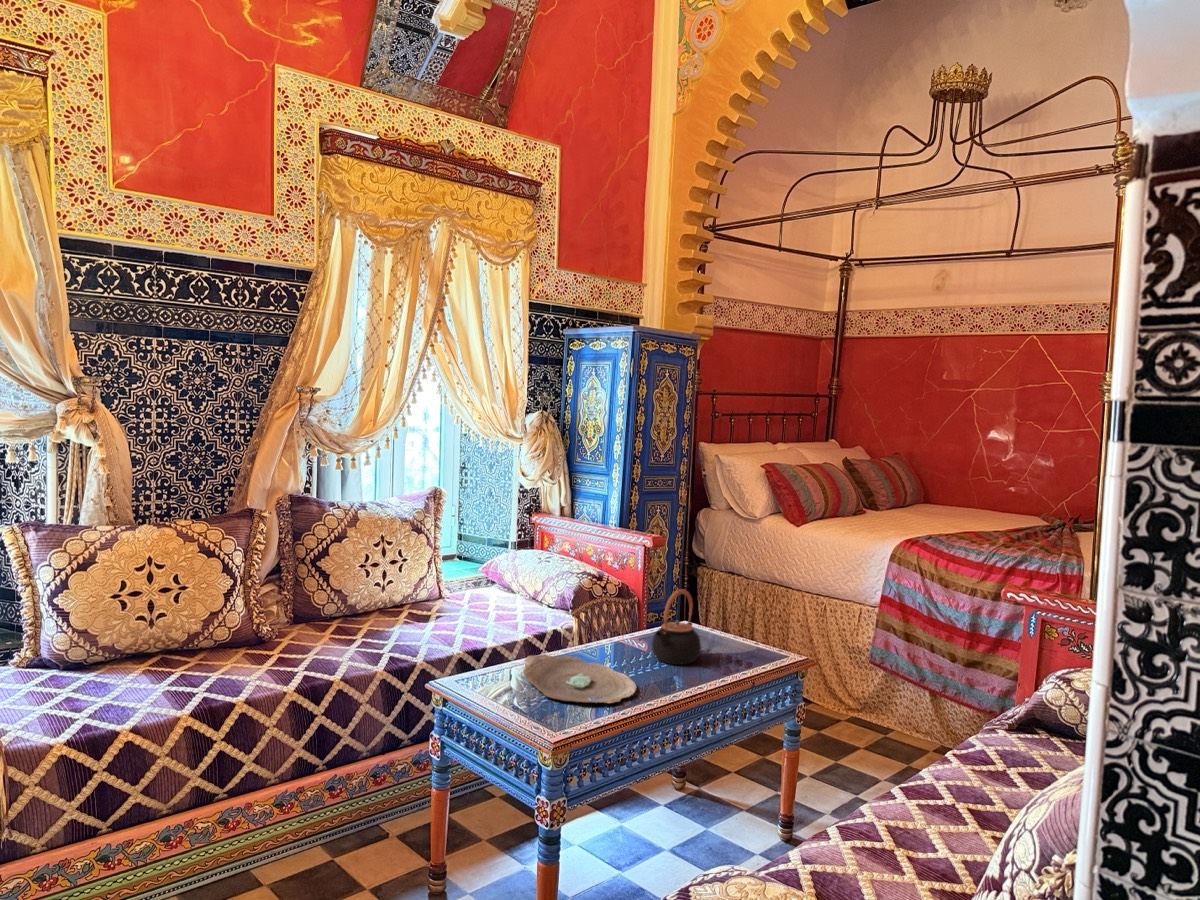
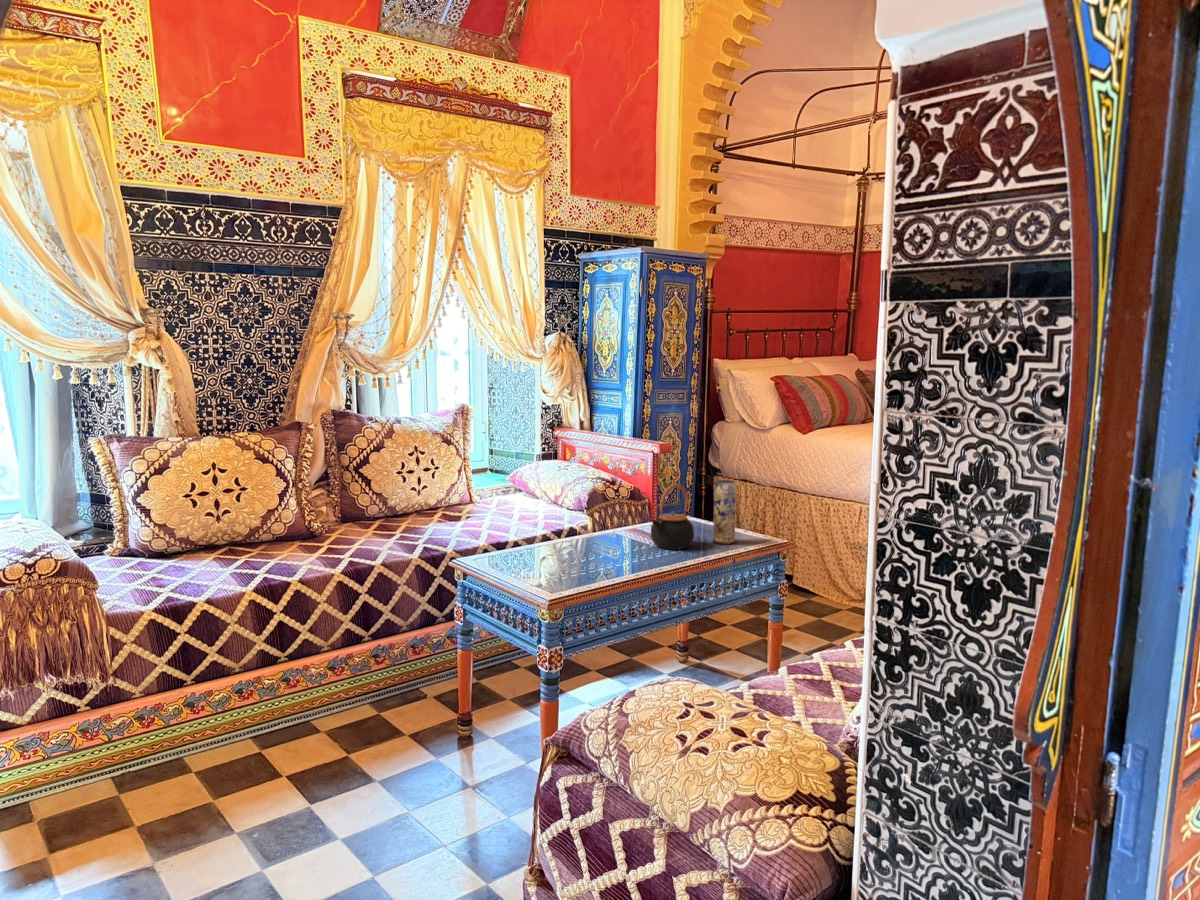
vase: none [719,585,747,658] -> present [713,480,736,545]
decorative bowl: present [523,654,636,703] -> none [533,540,631,576]

